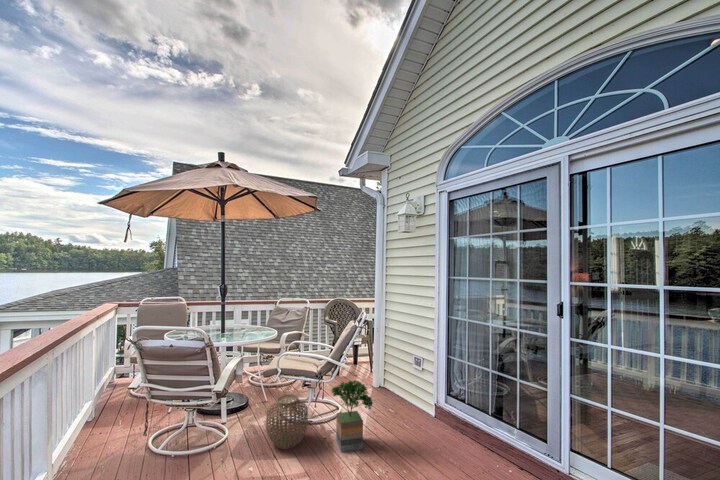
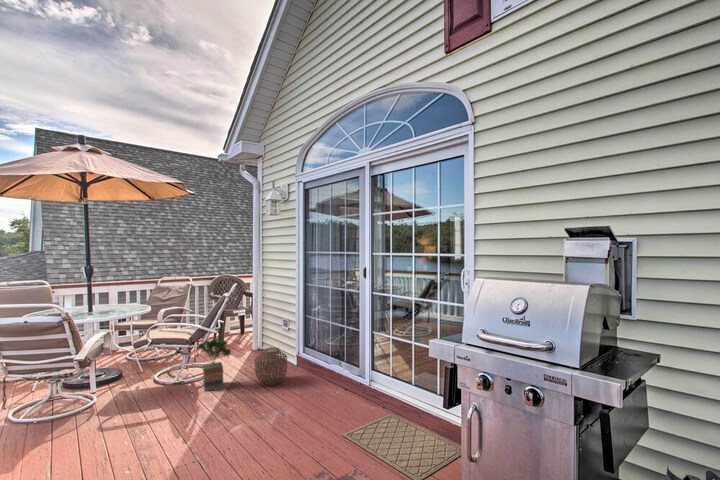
woven basket: present [266,395,308,449] -> present [255,348,287,385]

